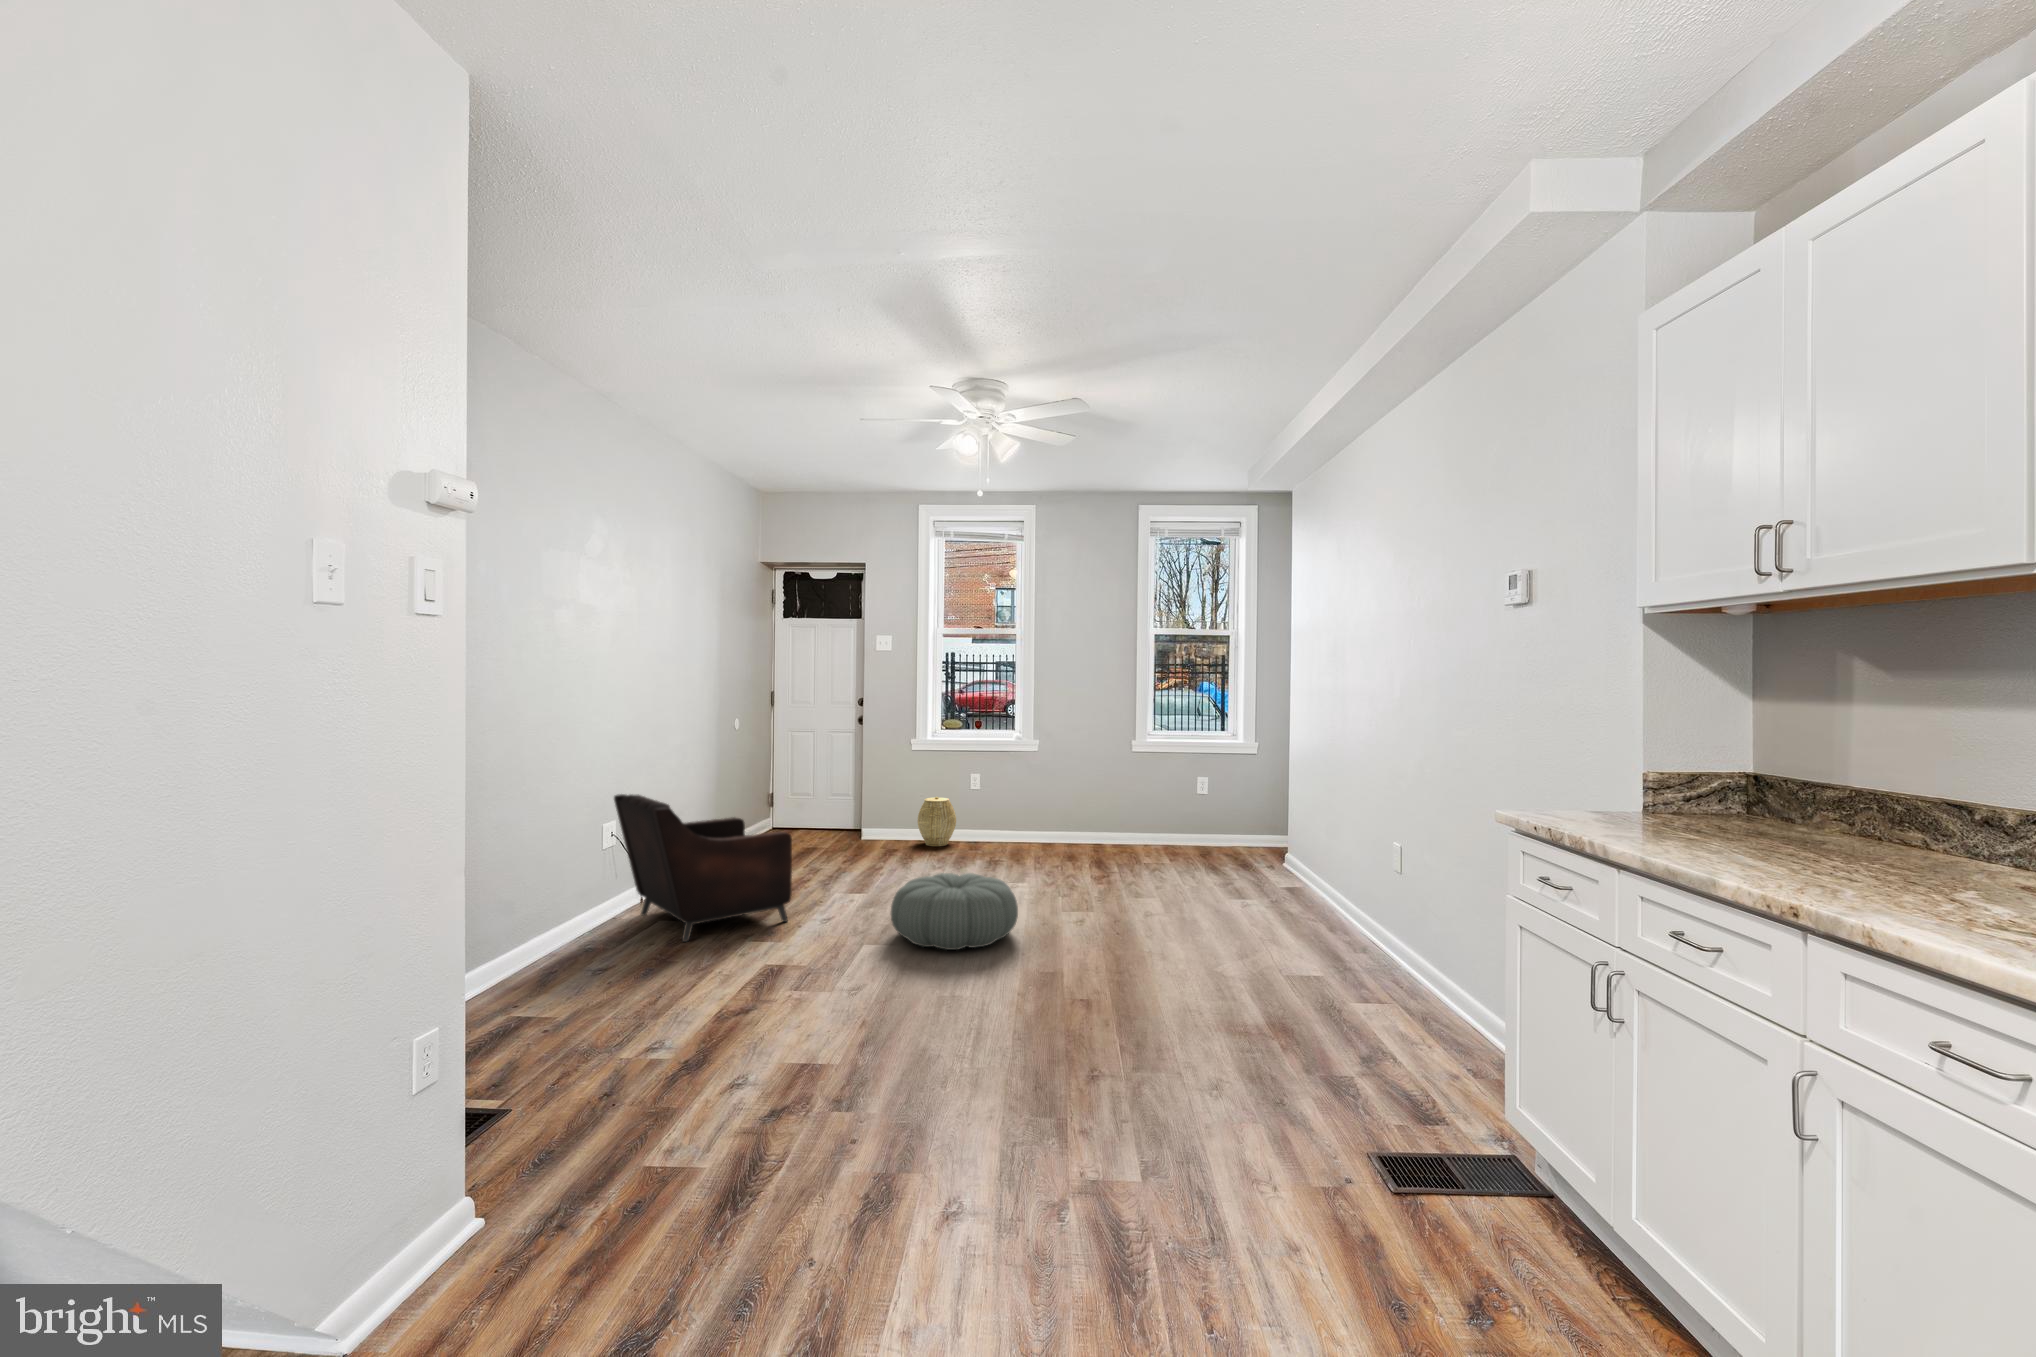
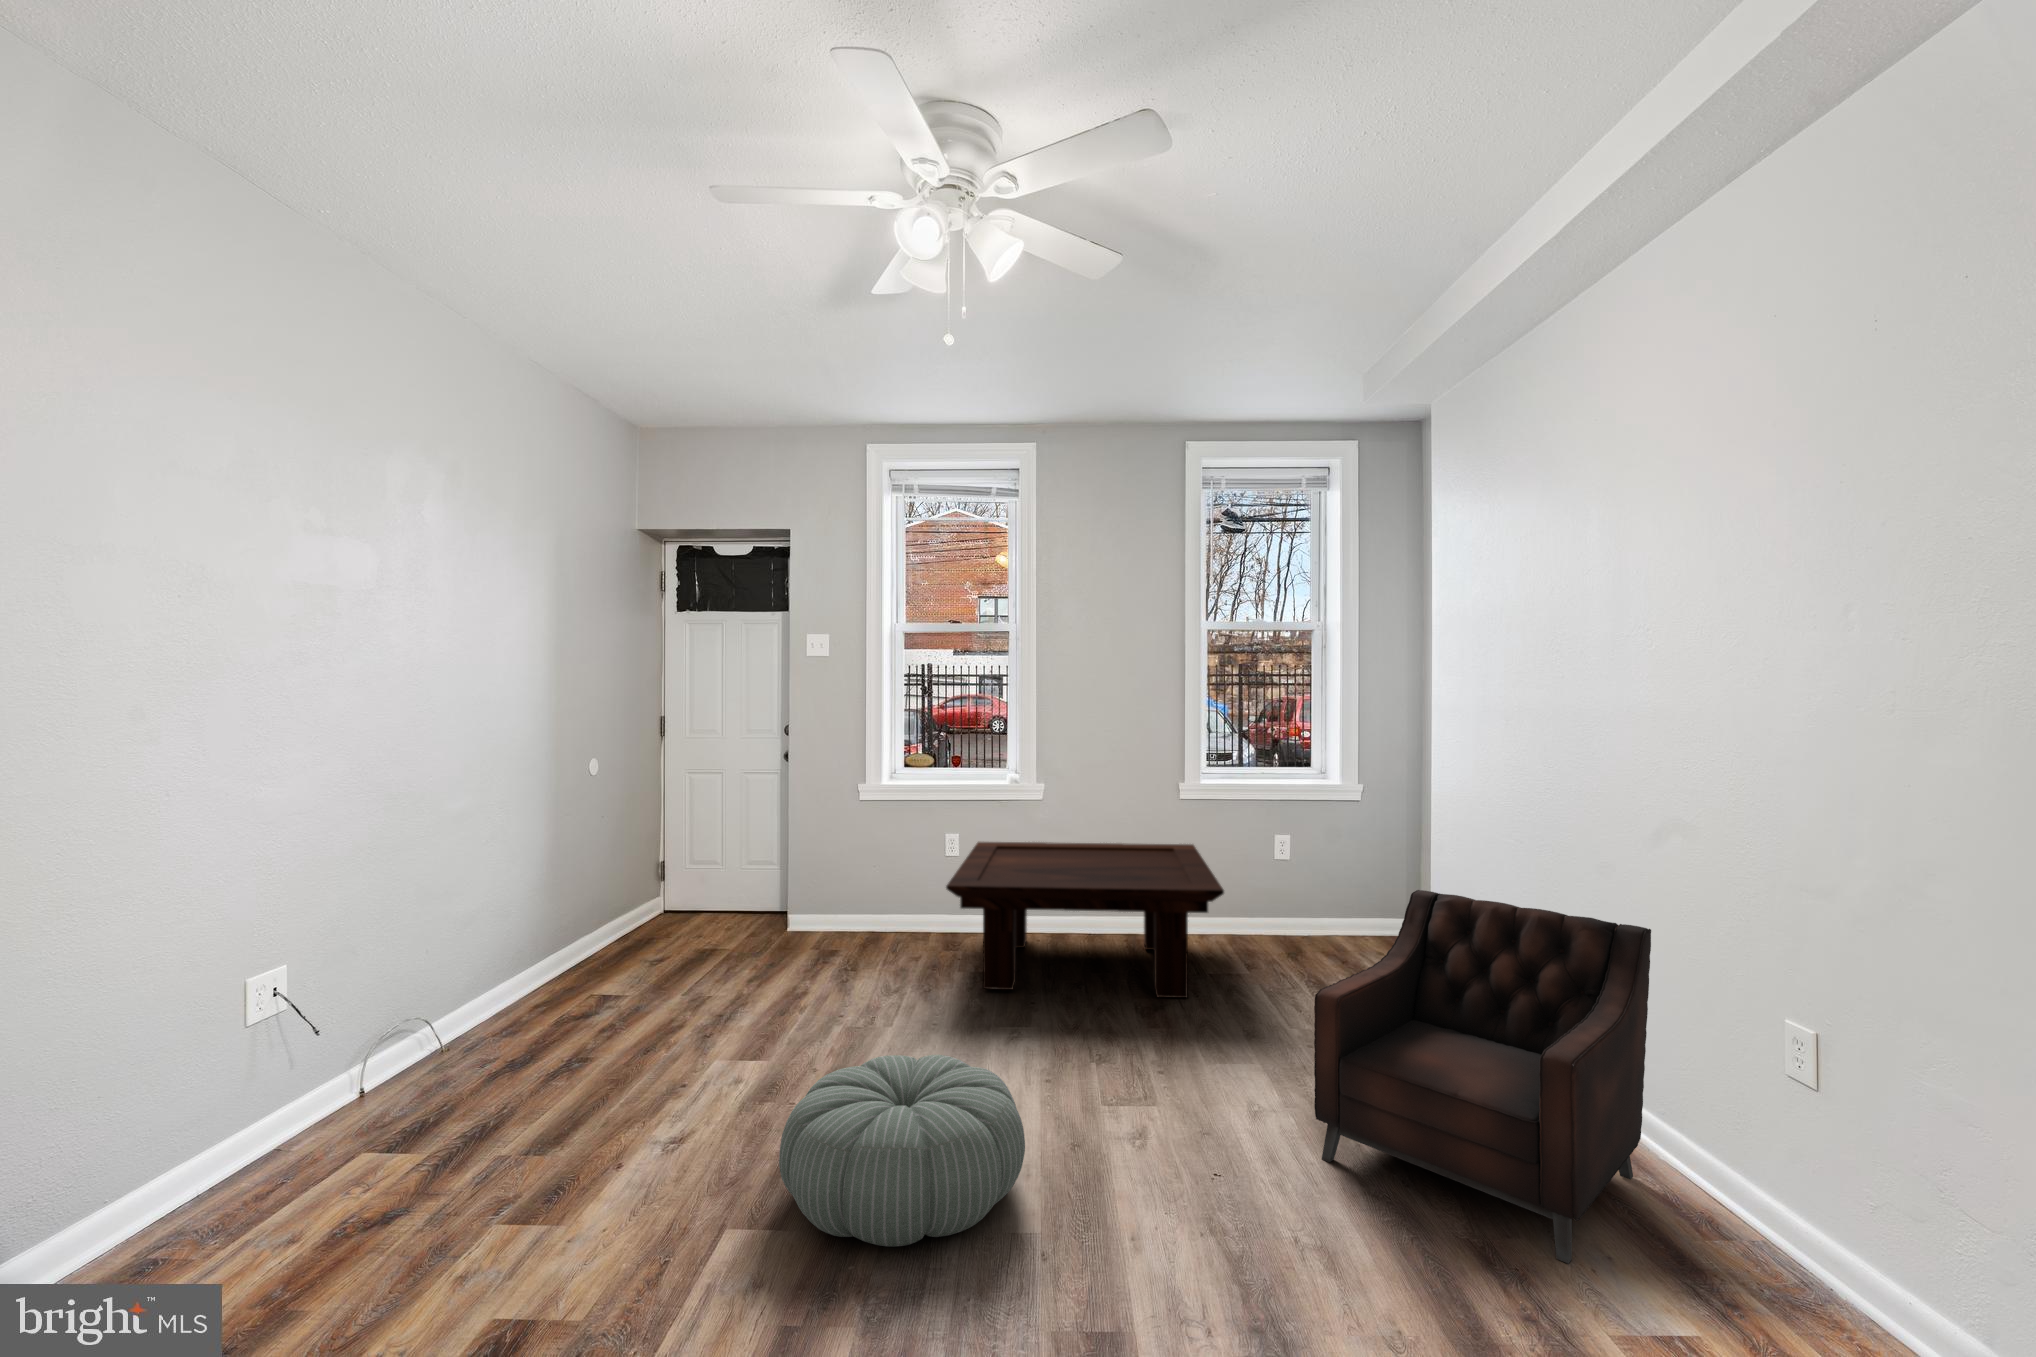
coffee table: none [972,779,1148,872] -> present [946,842,1224,998]
armchair: present [614,794,792,942] -> present [1314,890,1651,1264]
woven basket: present [918,797,956,846] -> none [869,869,926,944]

